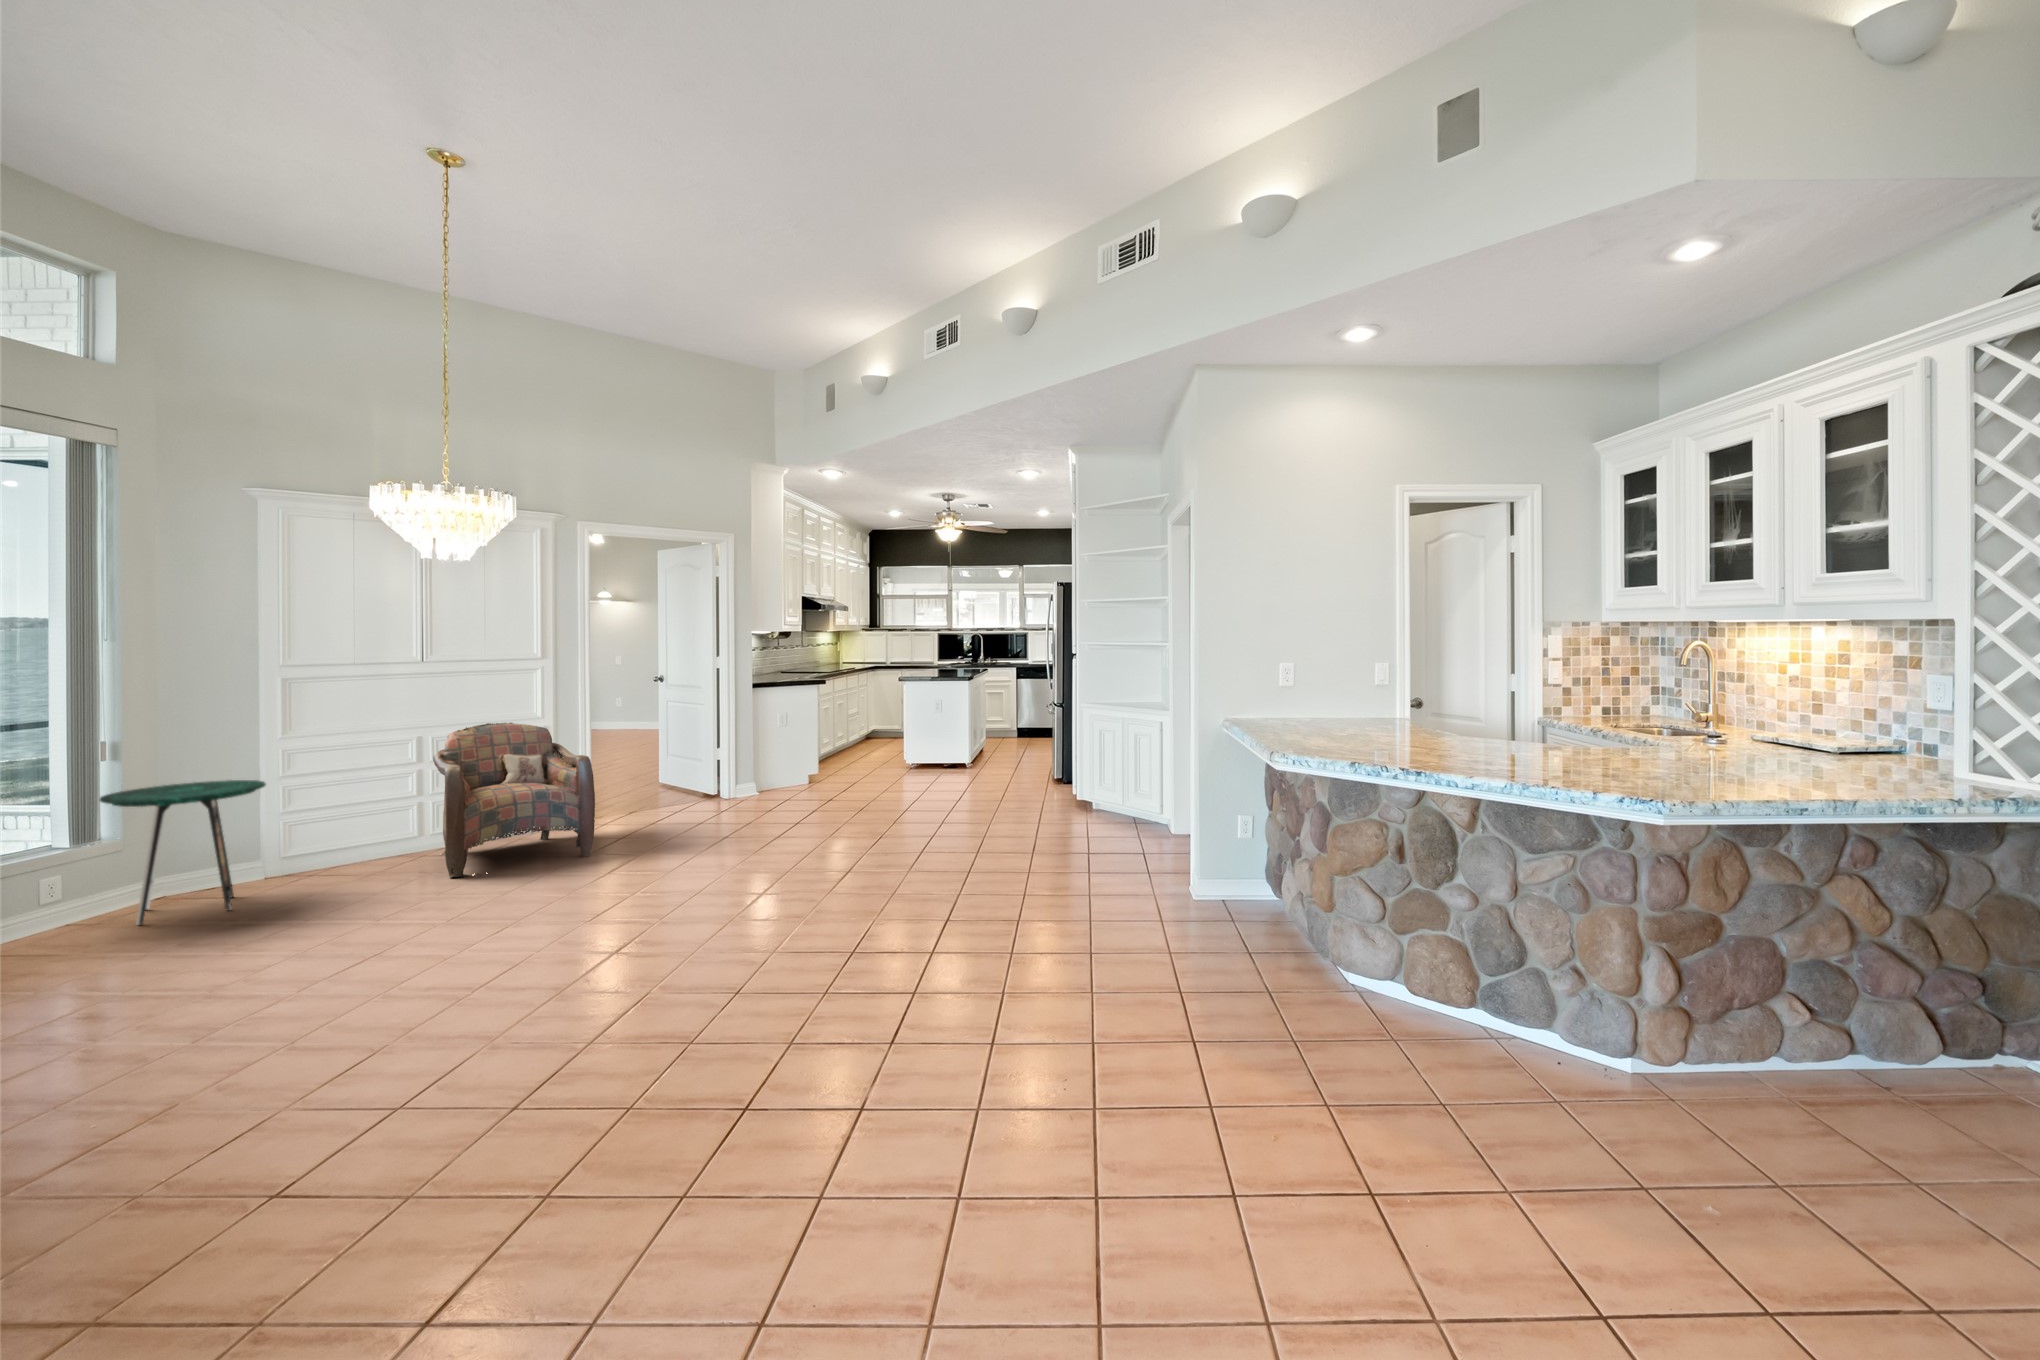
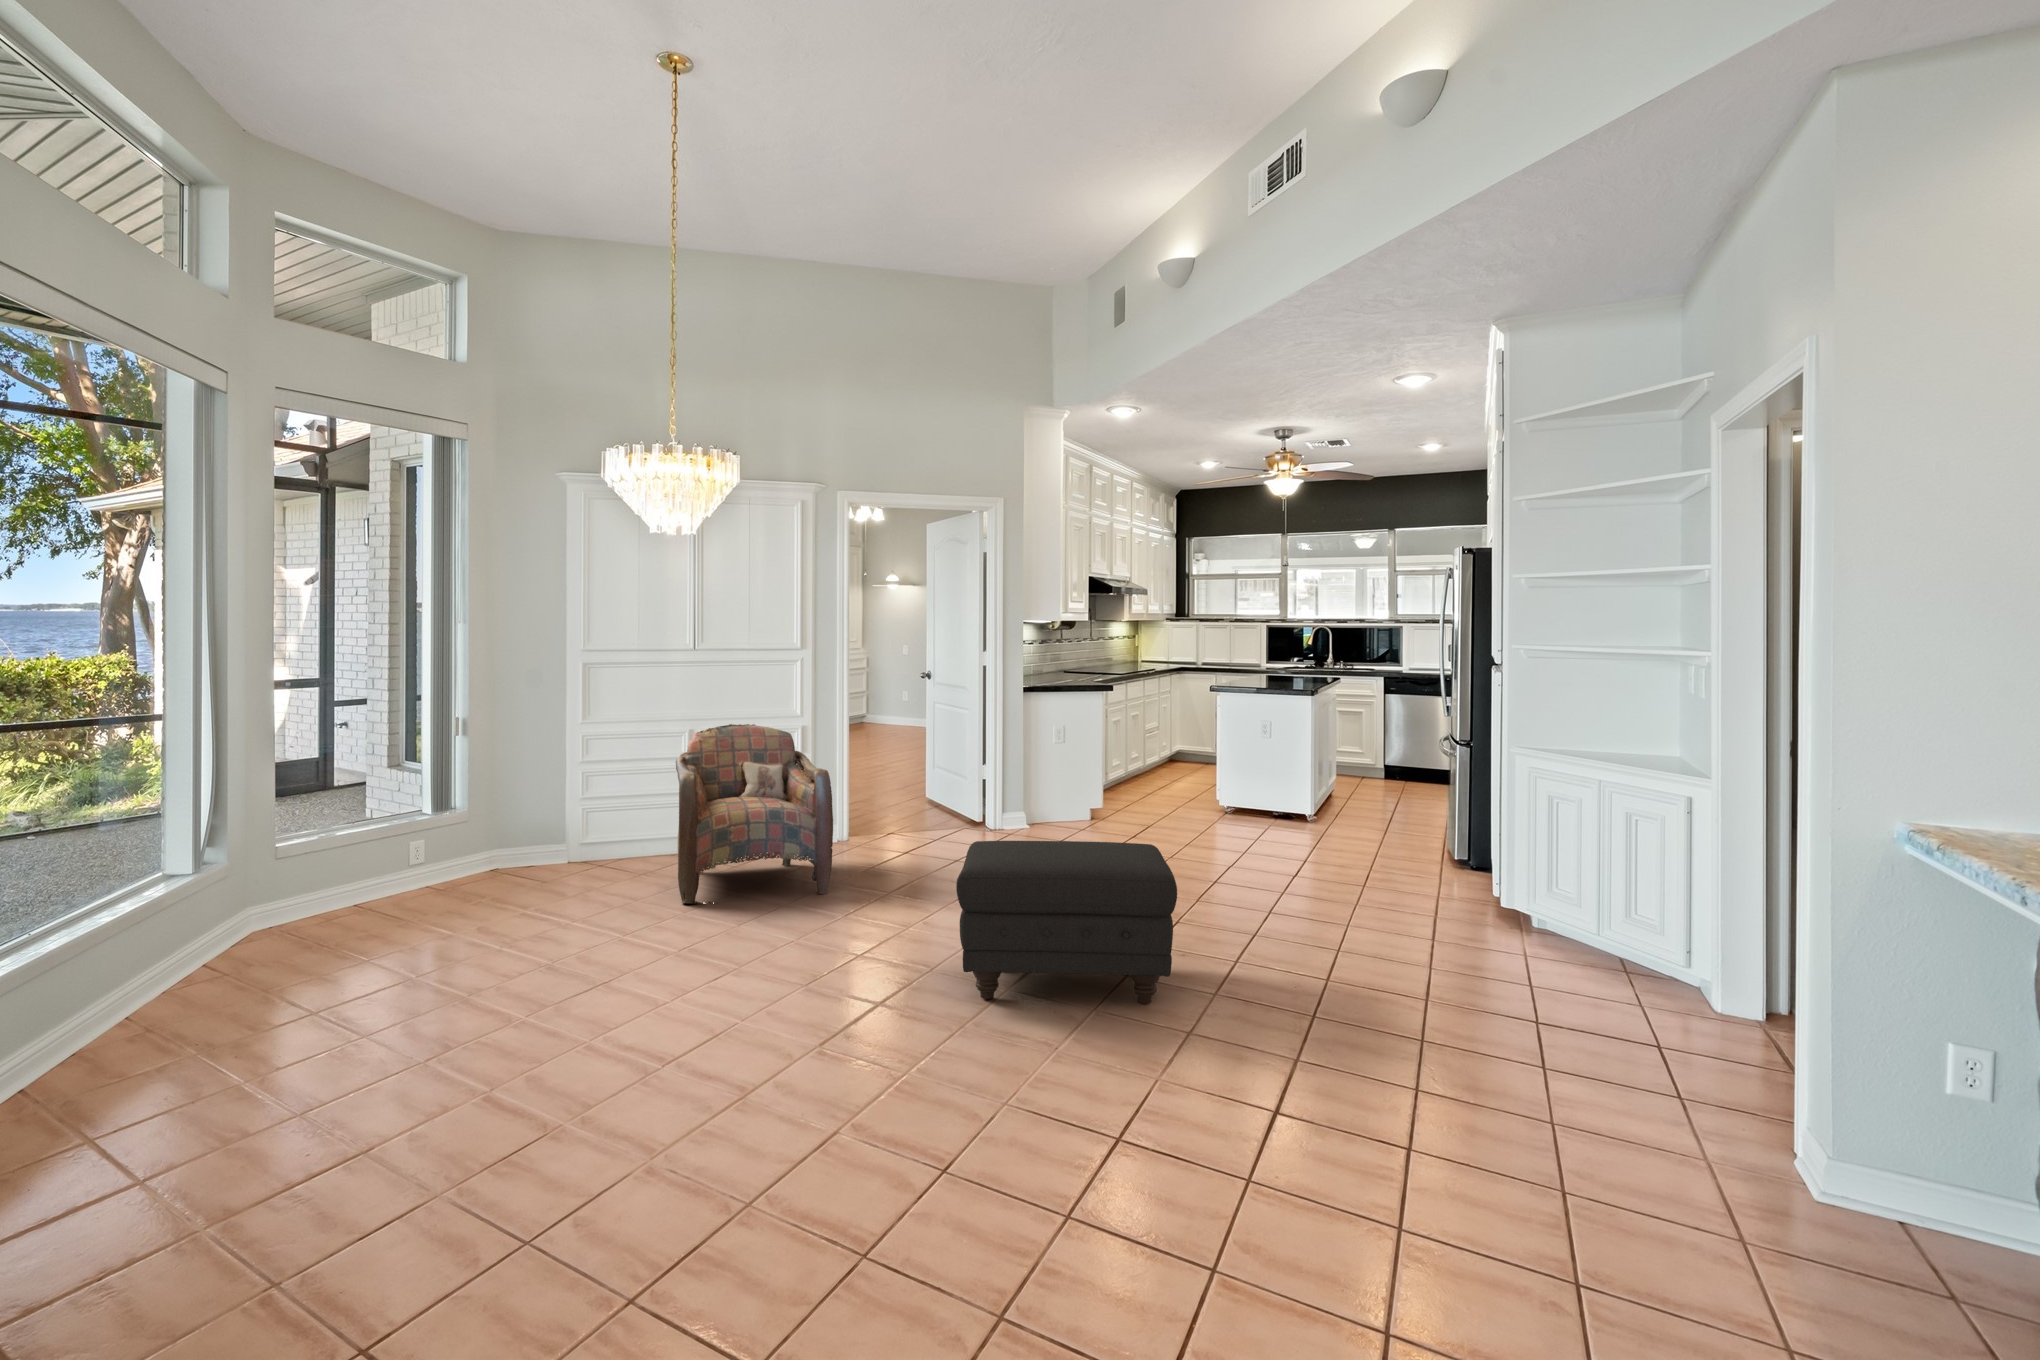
side table: present [100,780,266,925] -> none [384,774,520,920]
ottoman: none [718,789,879,908] -> present [956,841,1177,1004]

